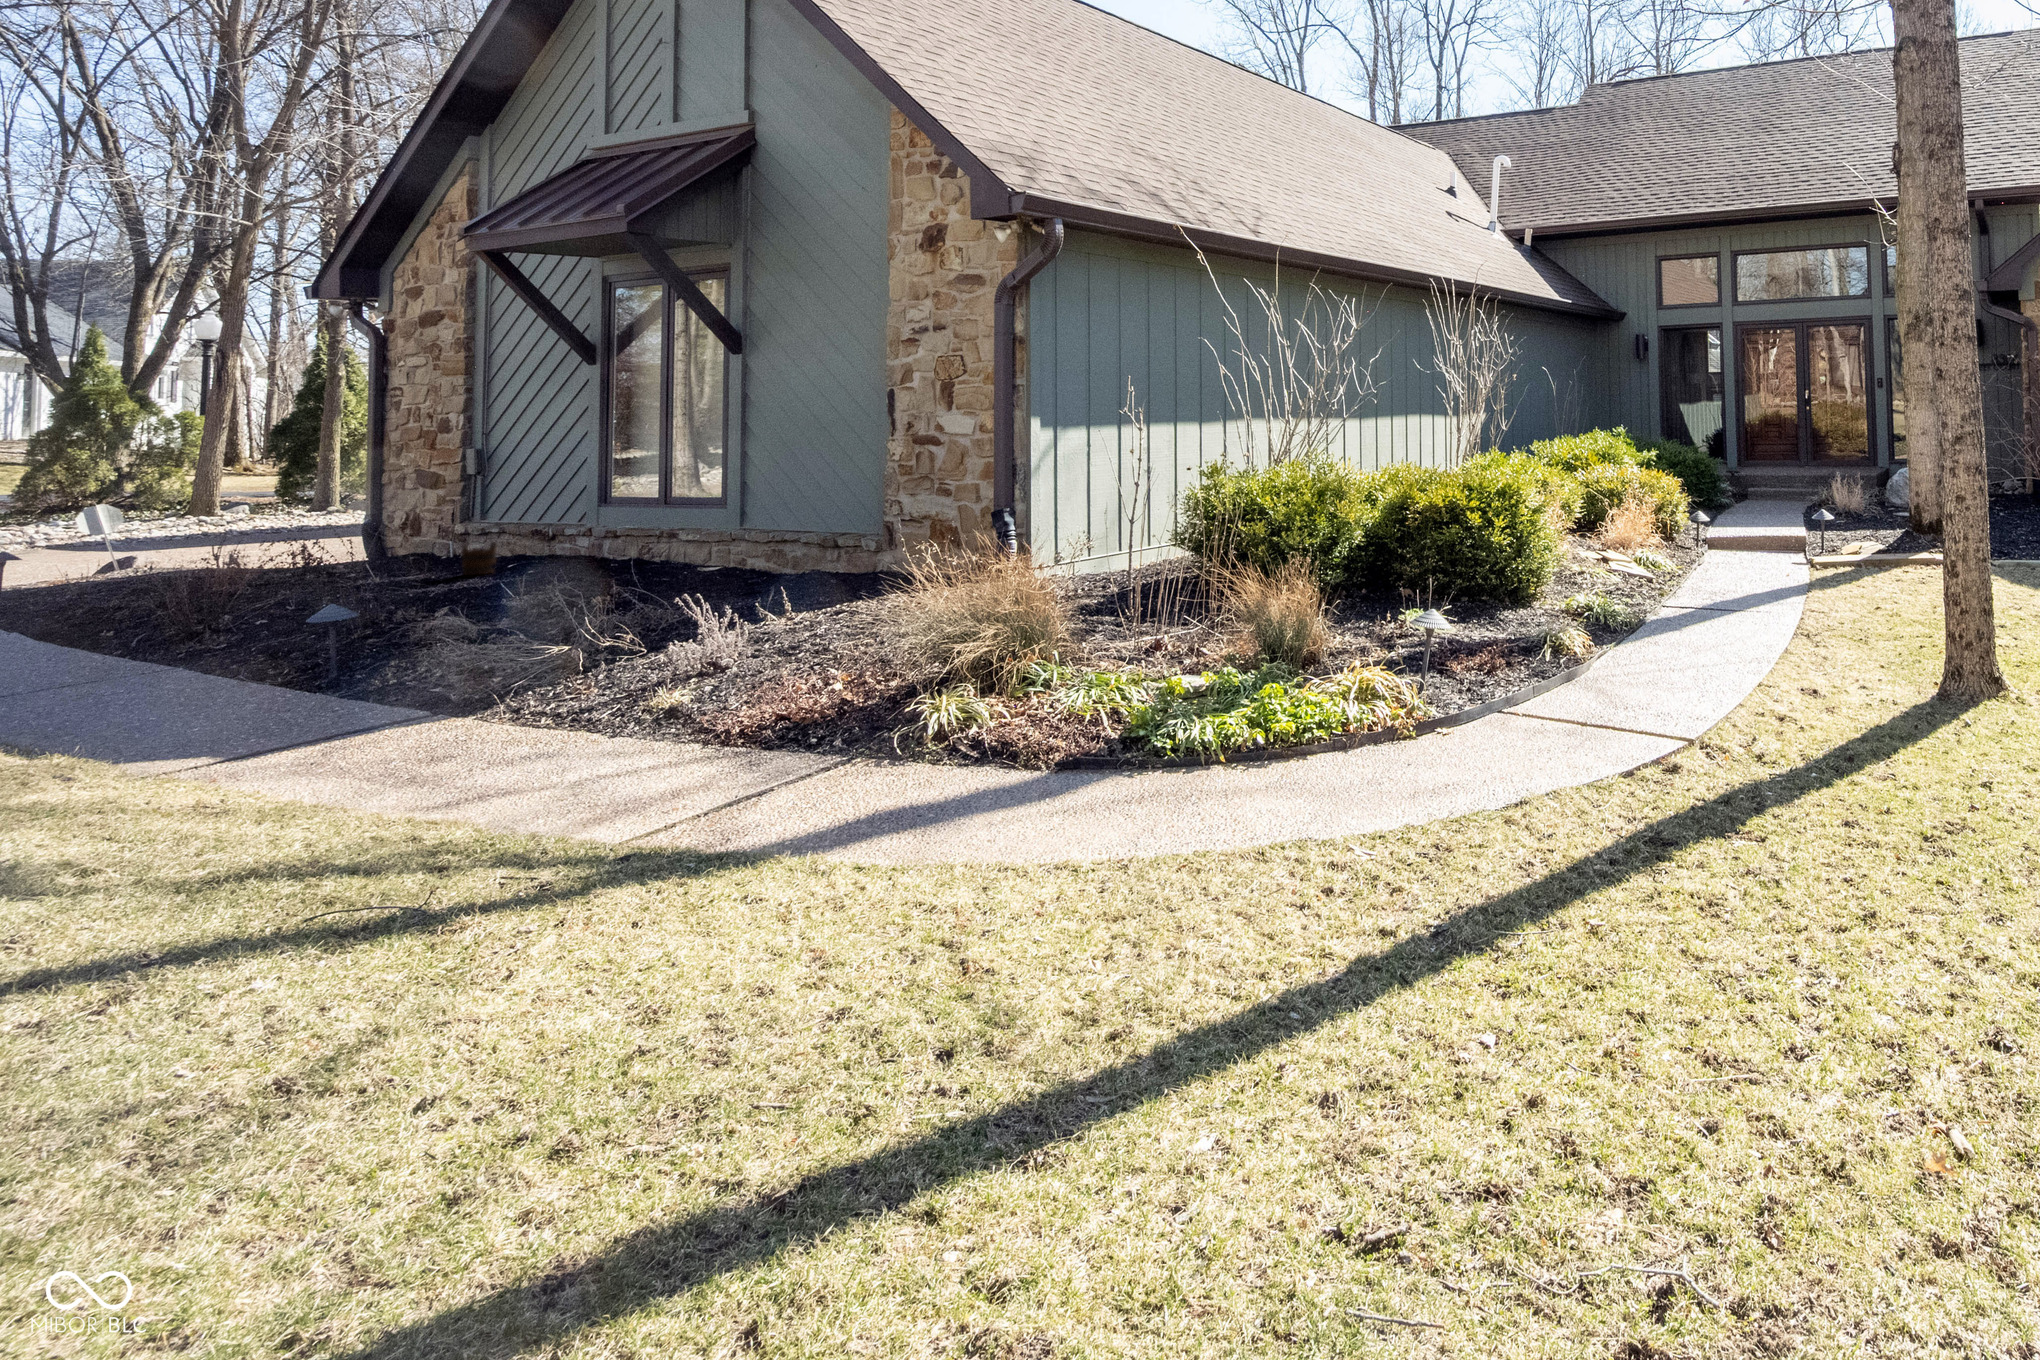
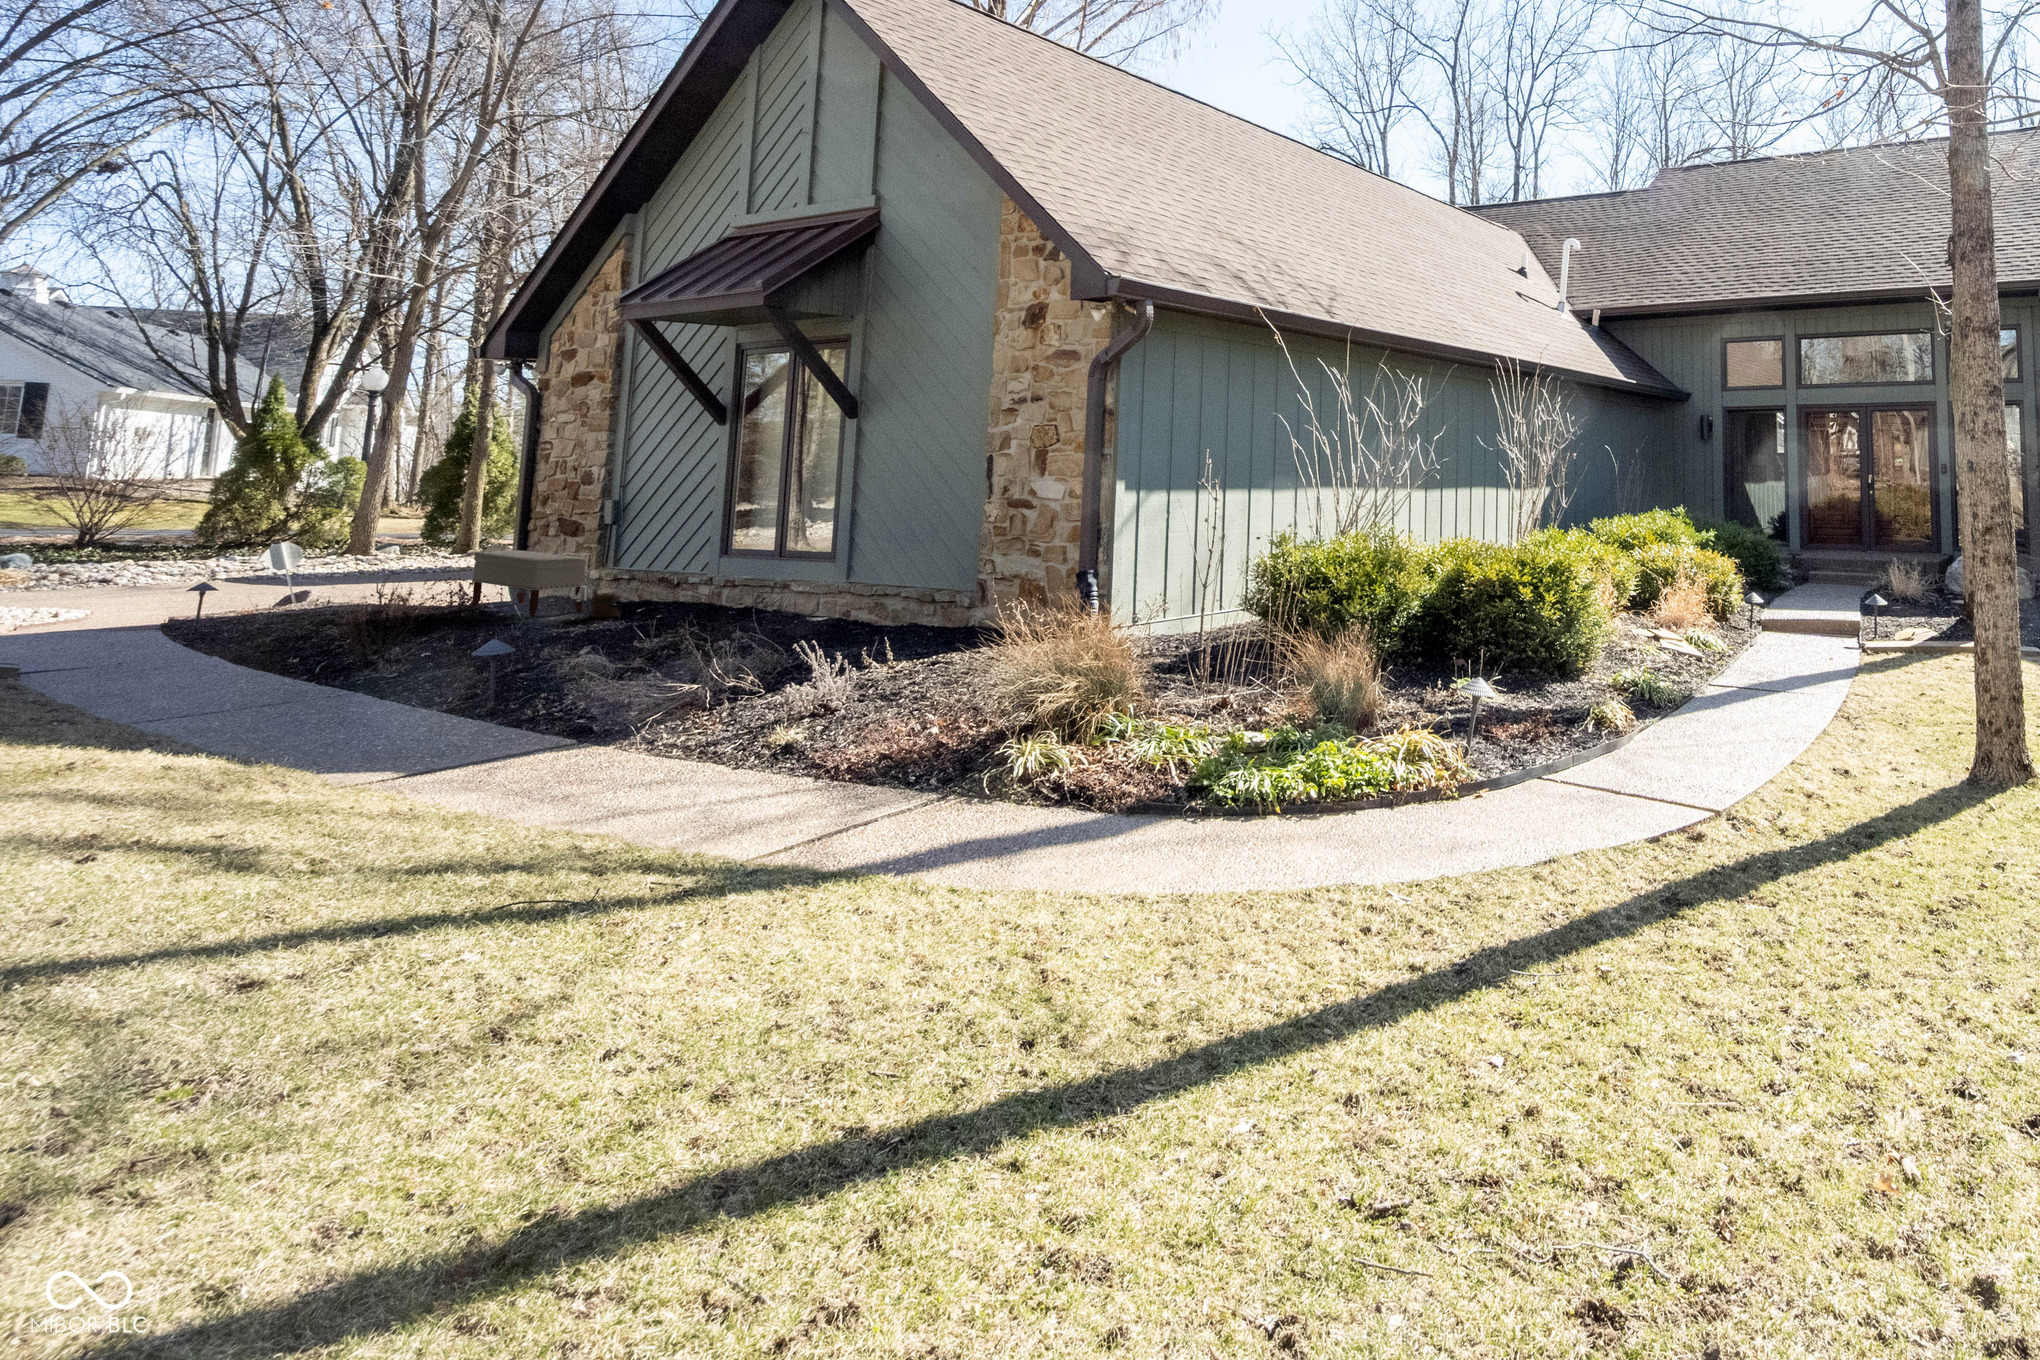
bench: none [326,507,456,577] -> present [472,550,587,617]

